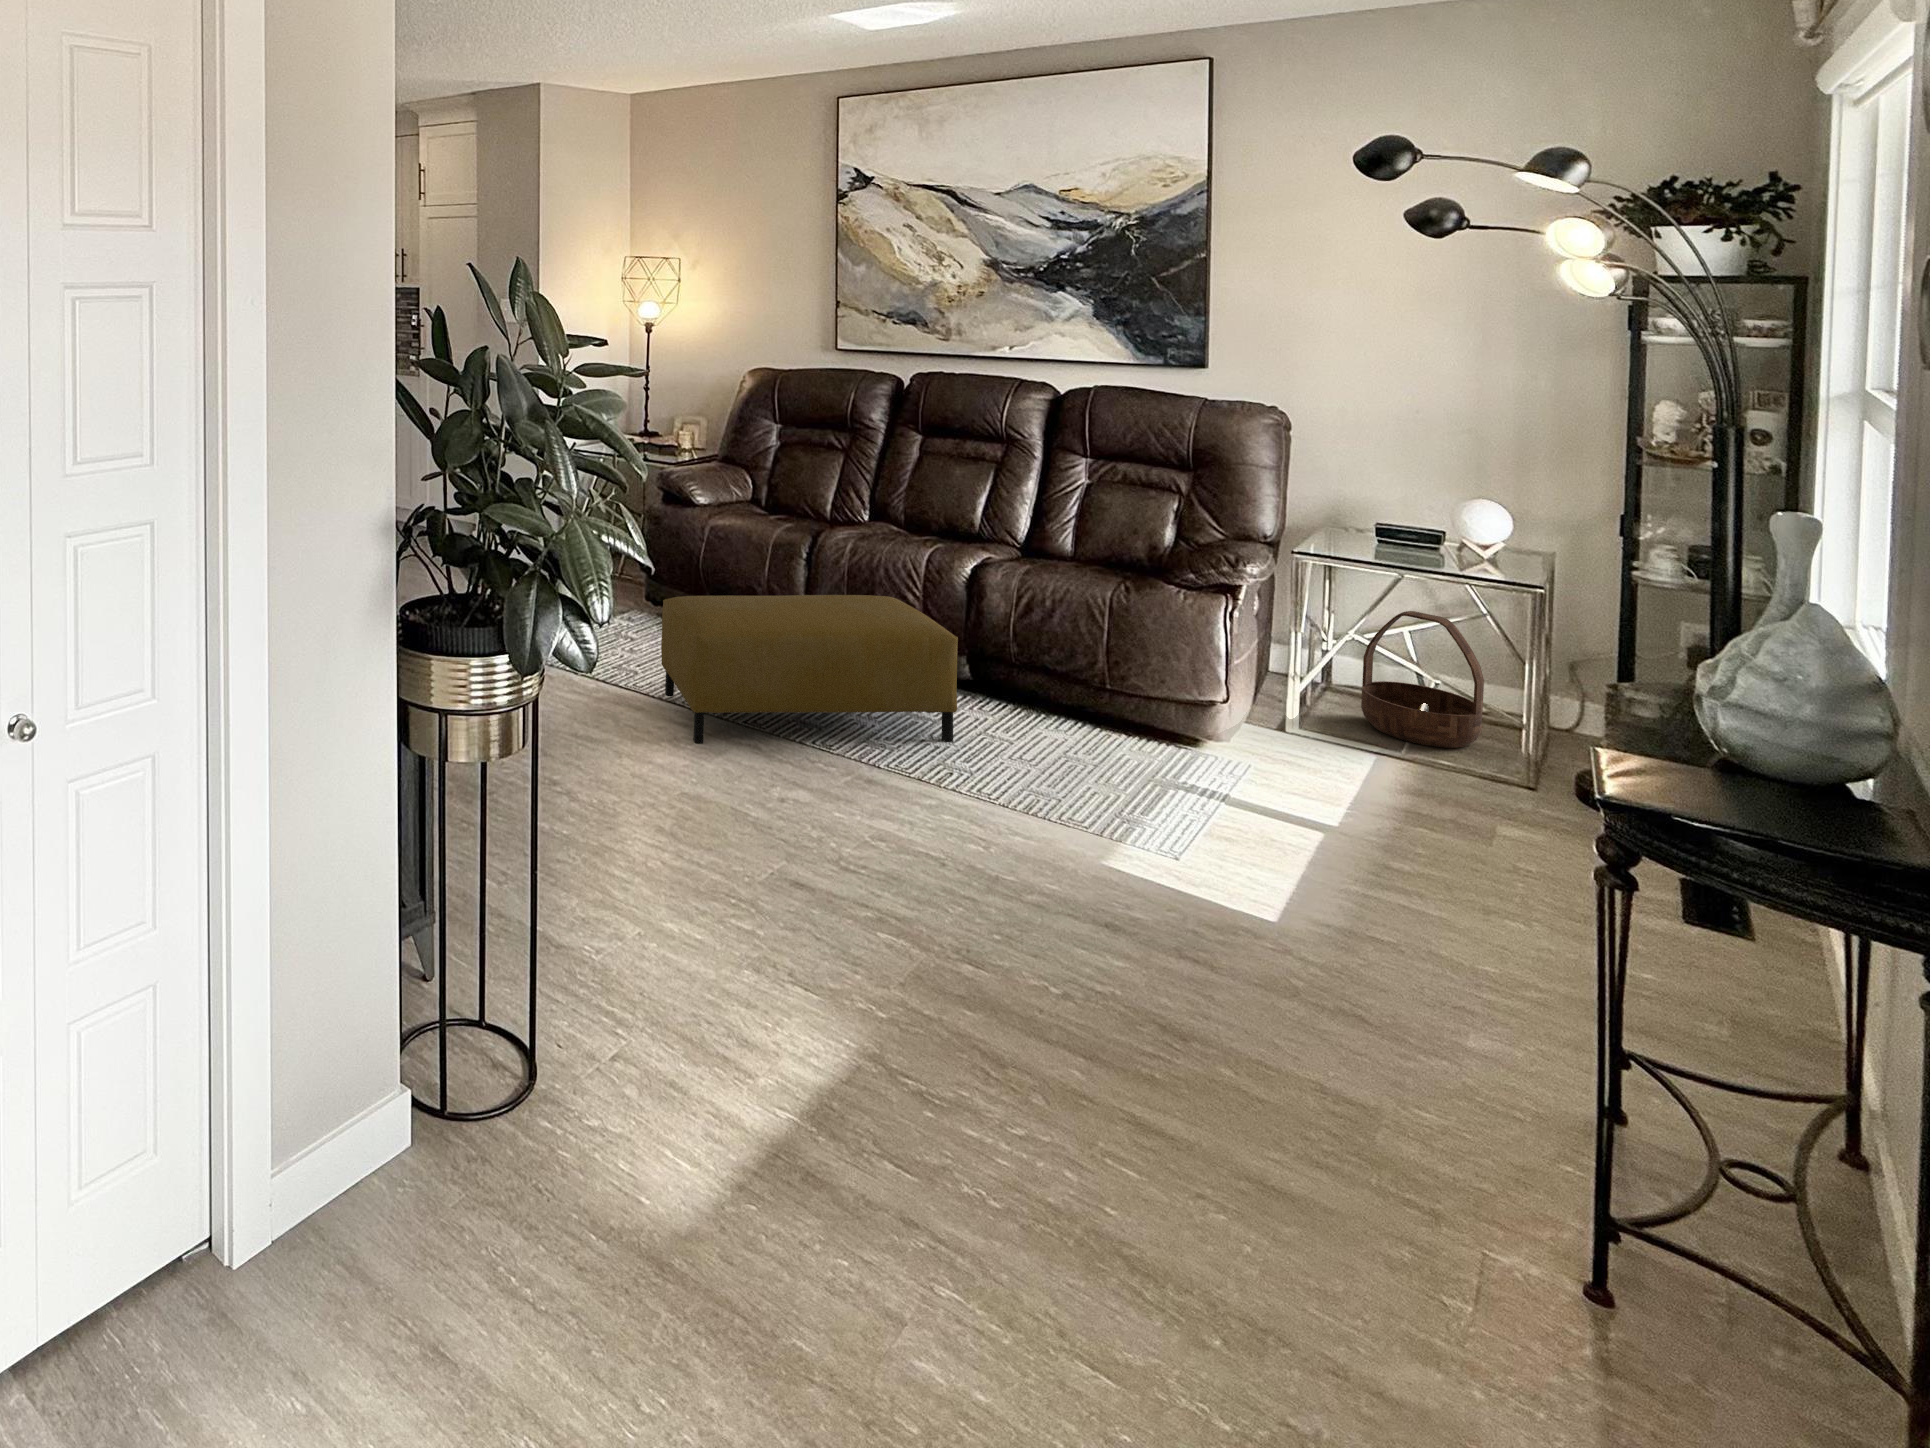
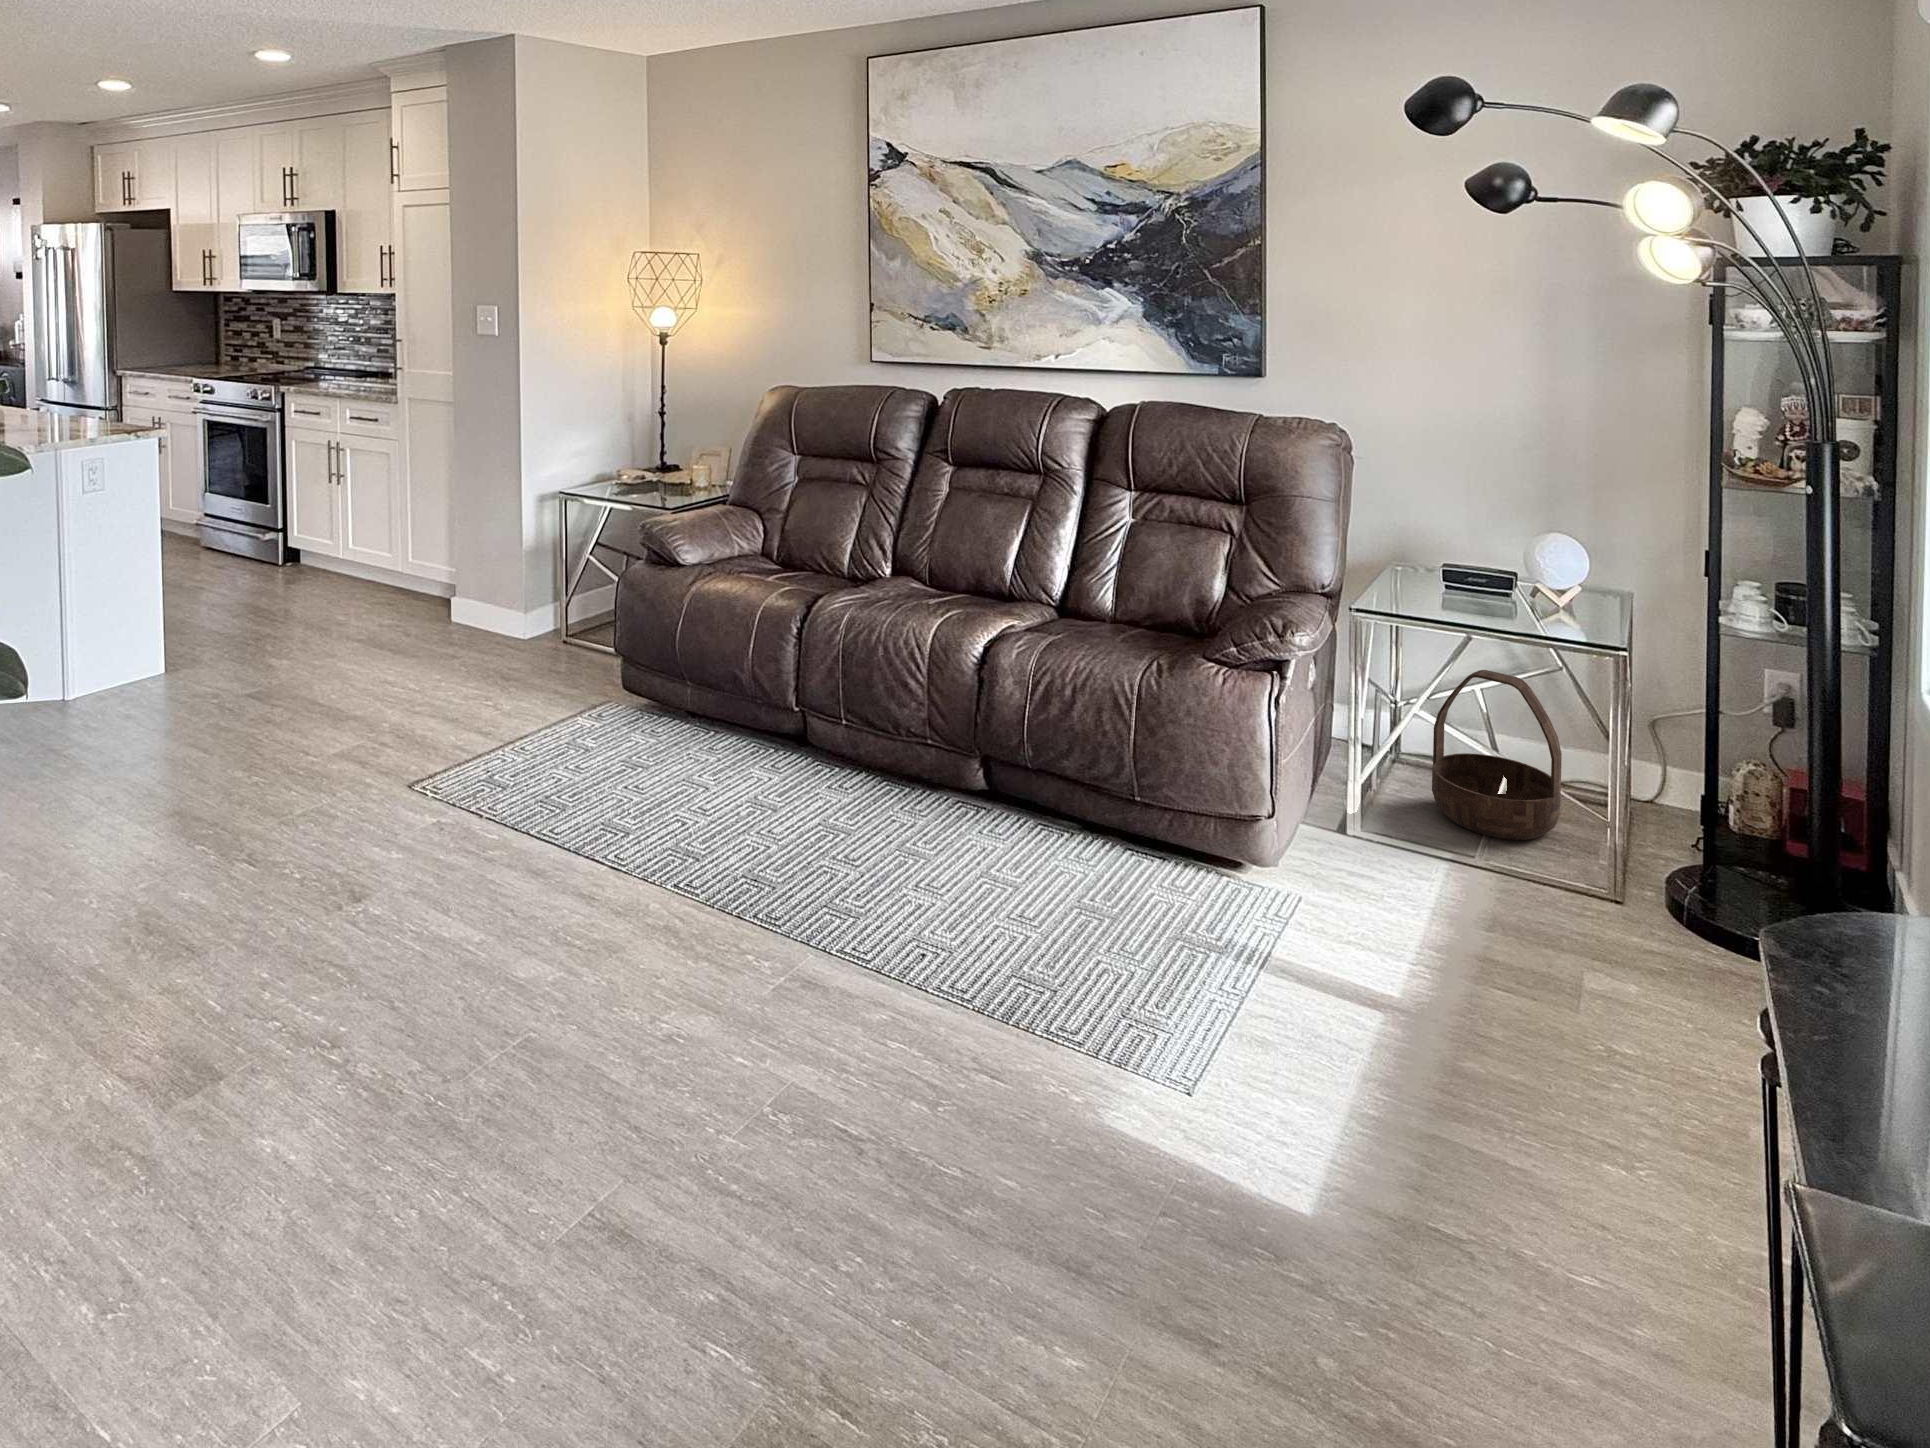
ottoman: present [661,595,958,743] -> none [581,690,949,932]

